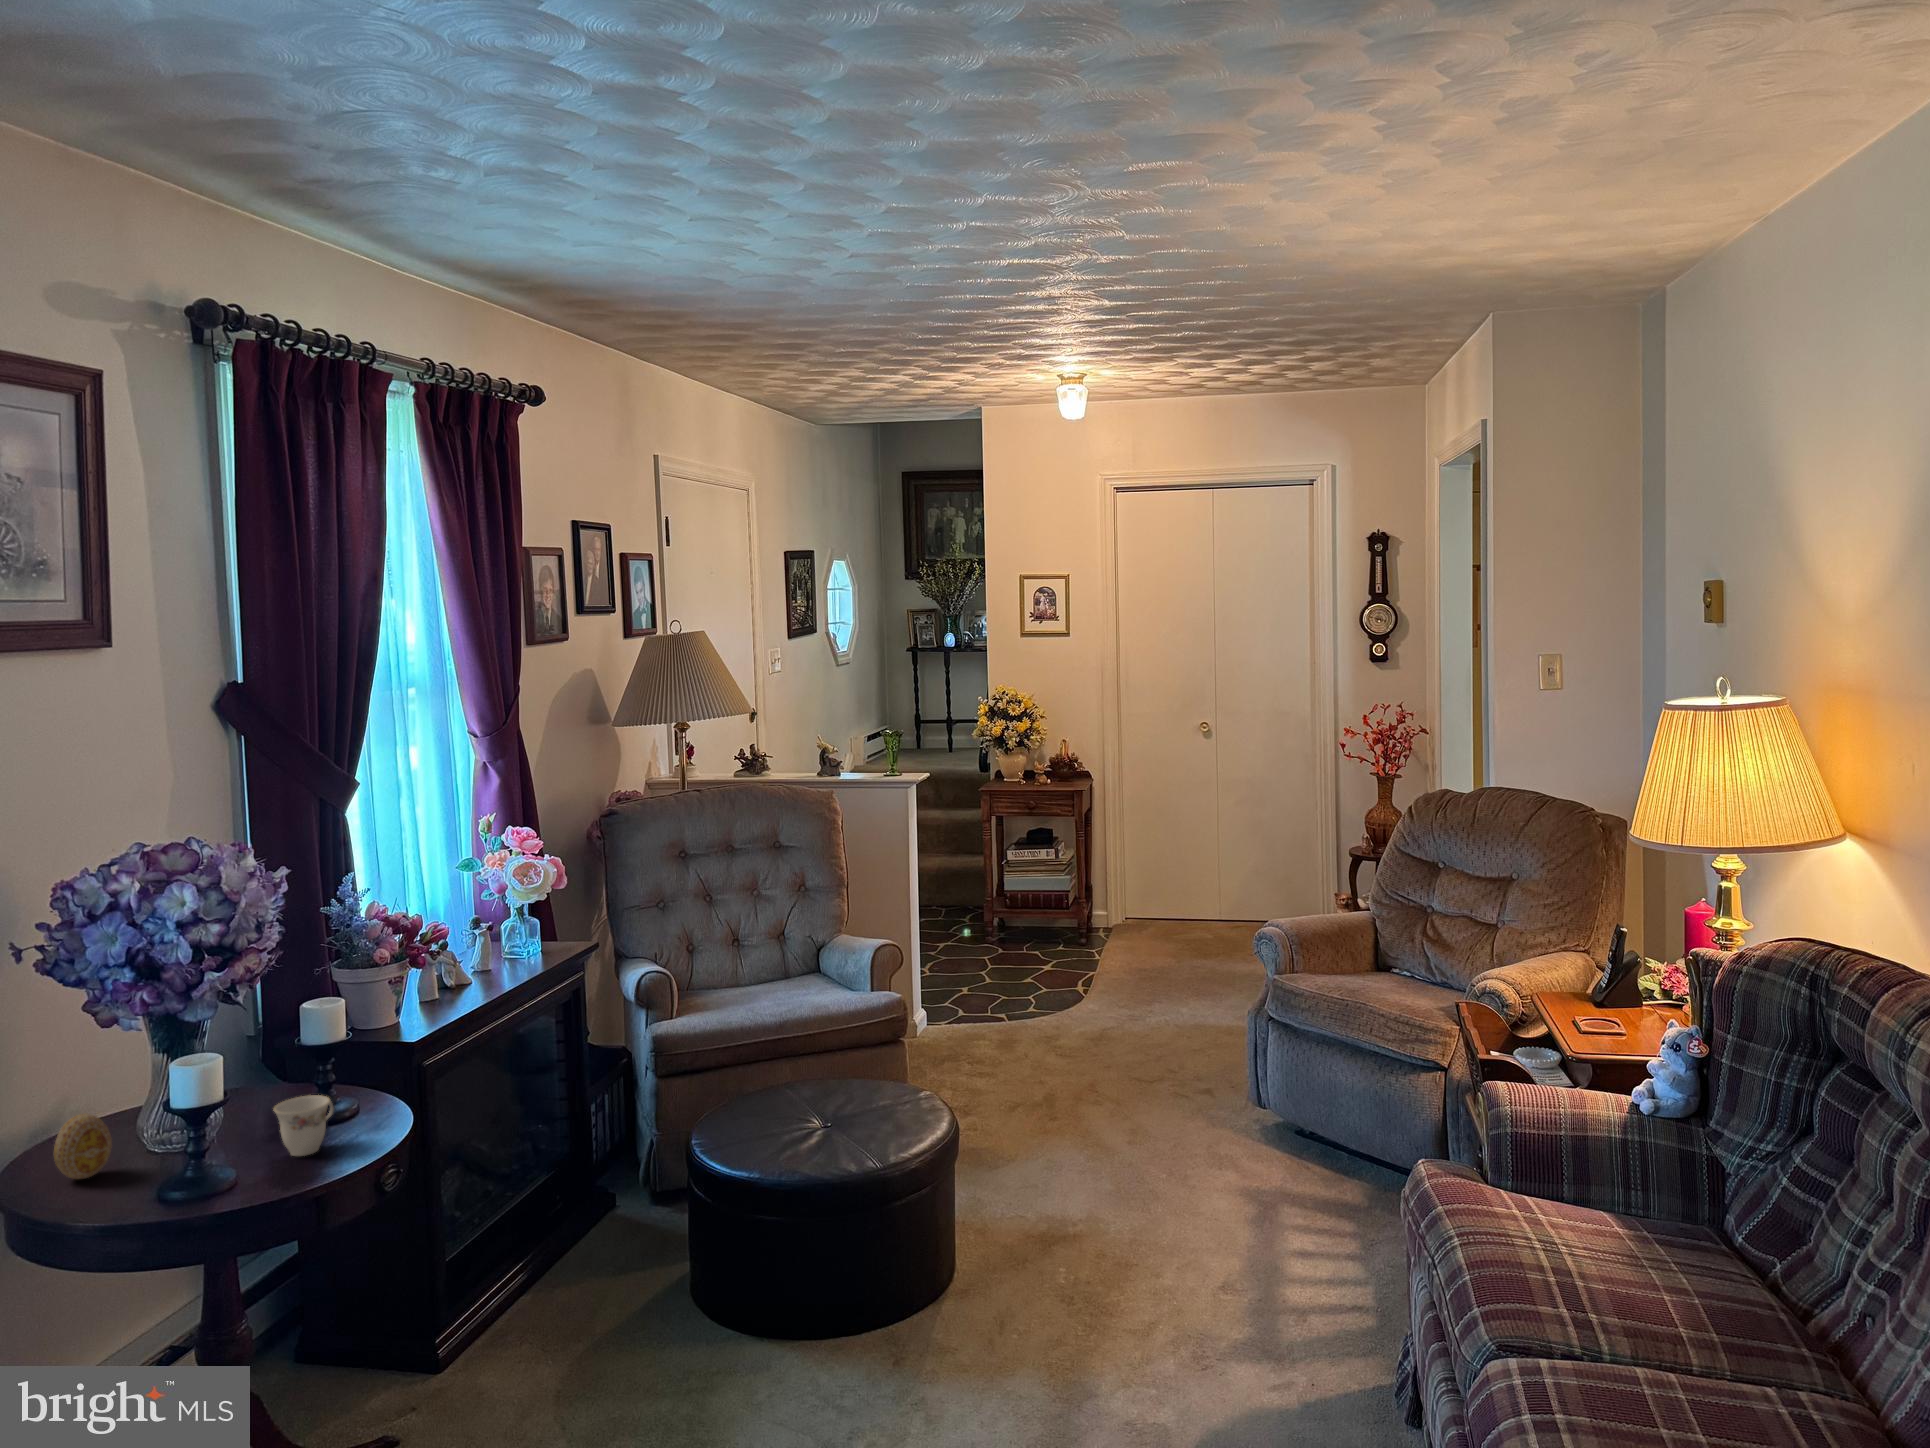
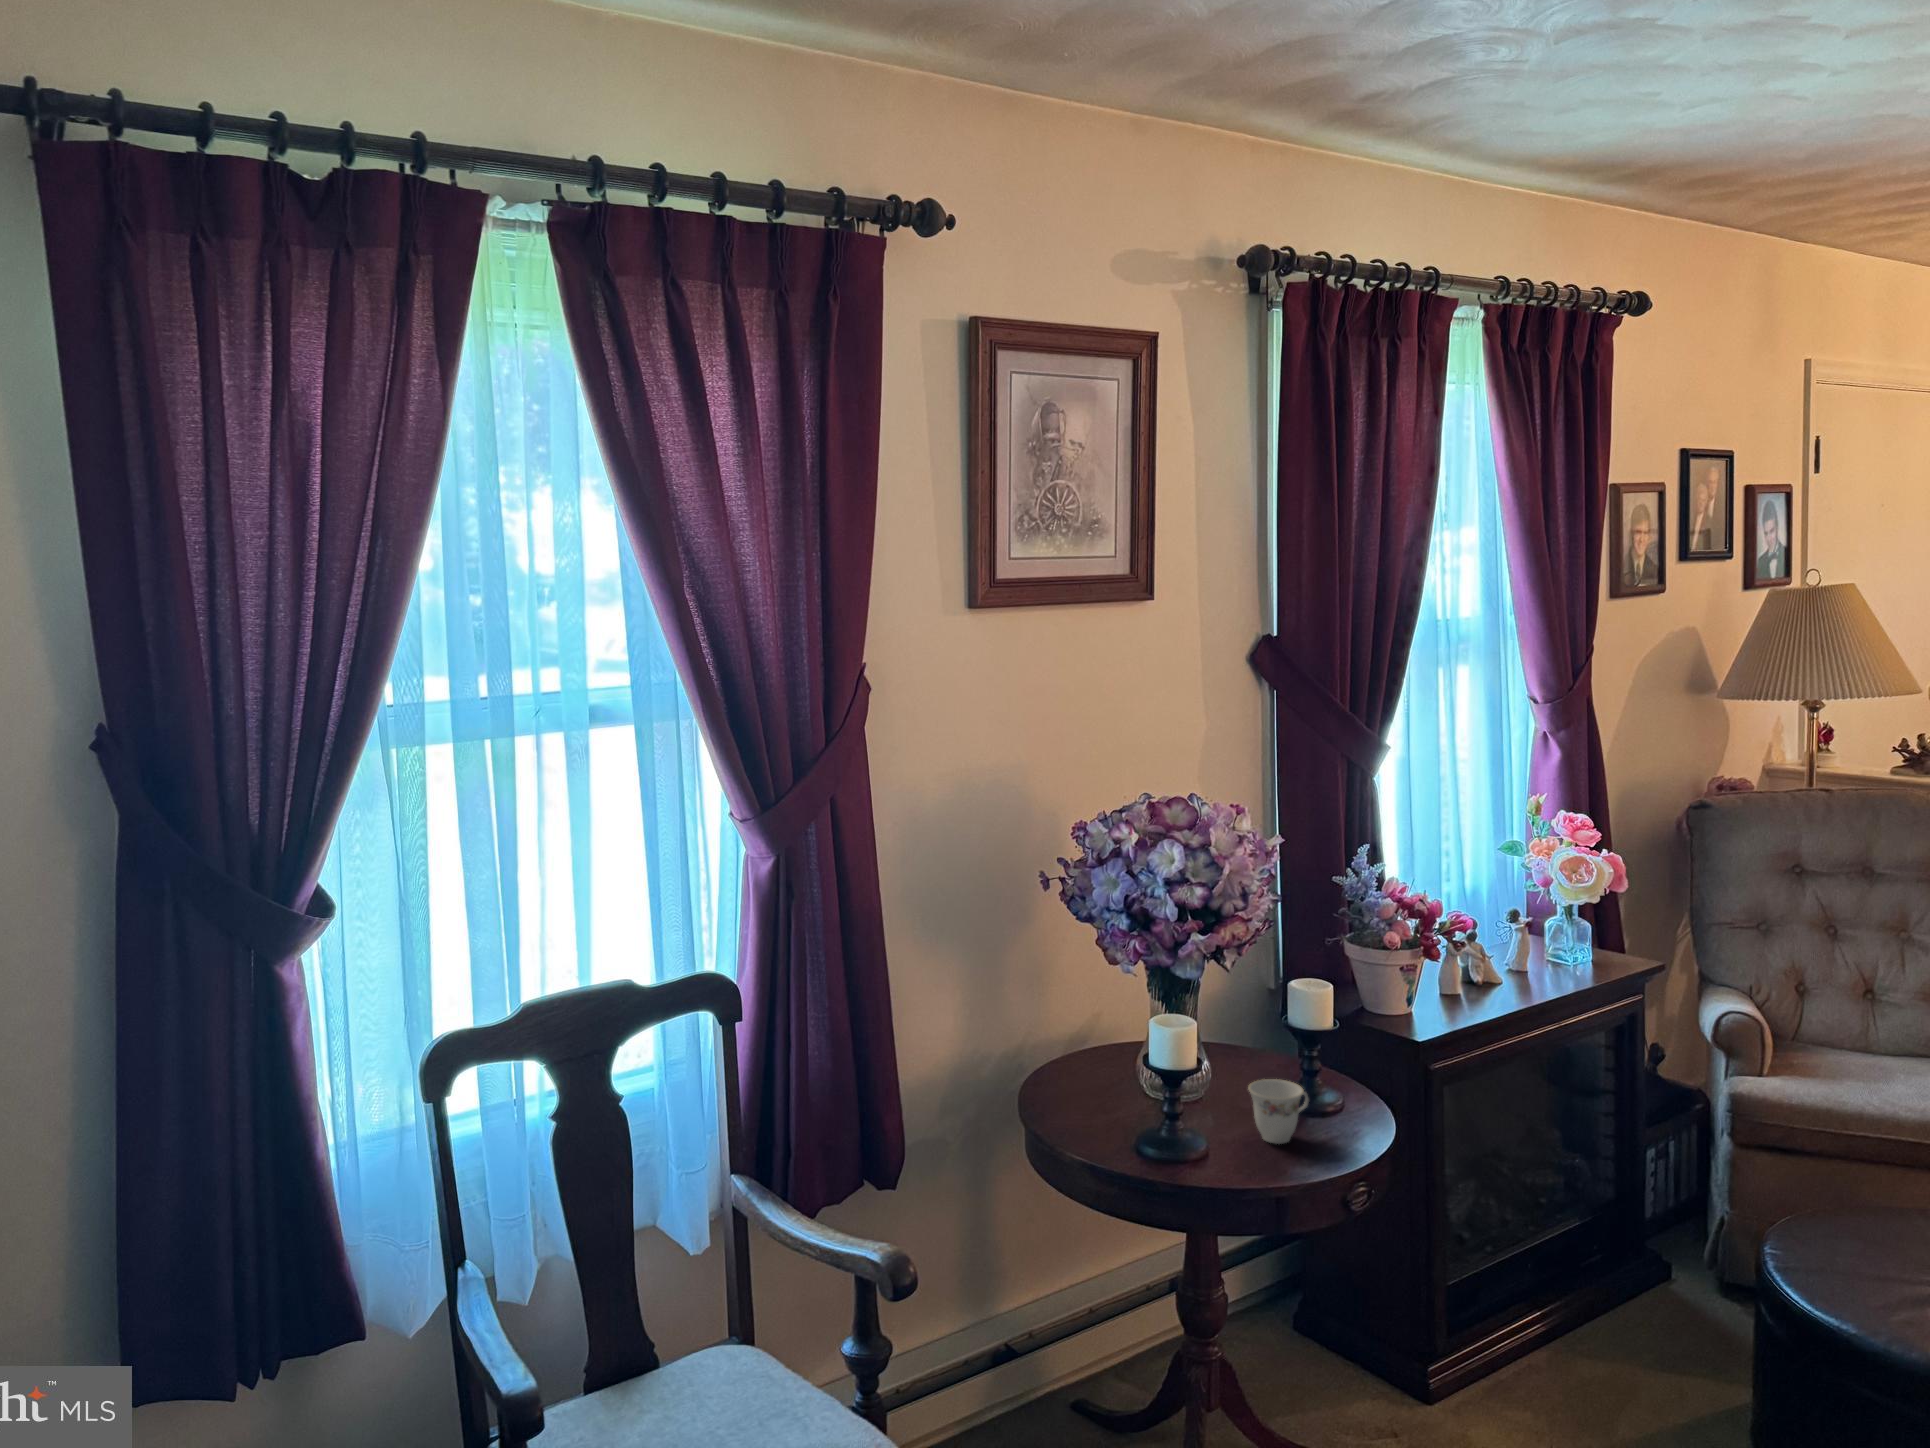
decorative egg: present [54,1114,112,1179] -> none [1063,1044,1109,1106]

